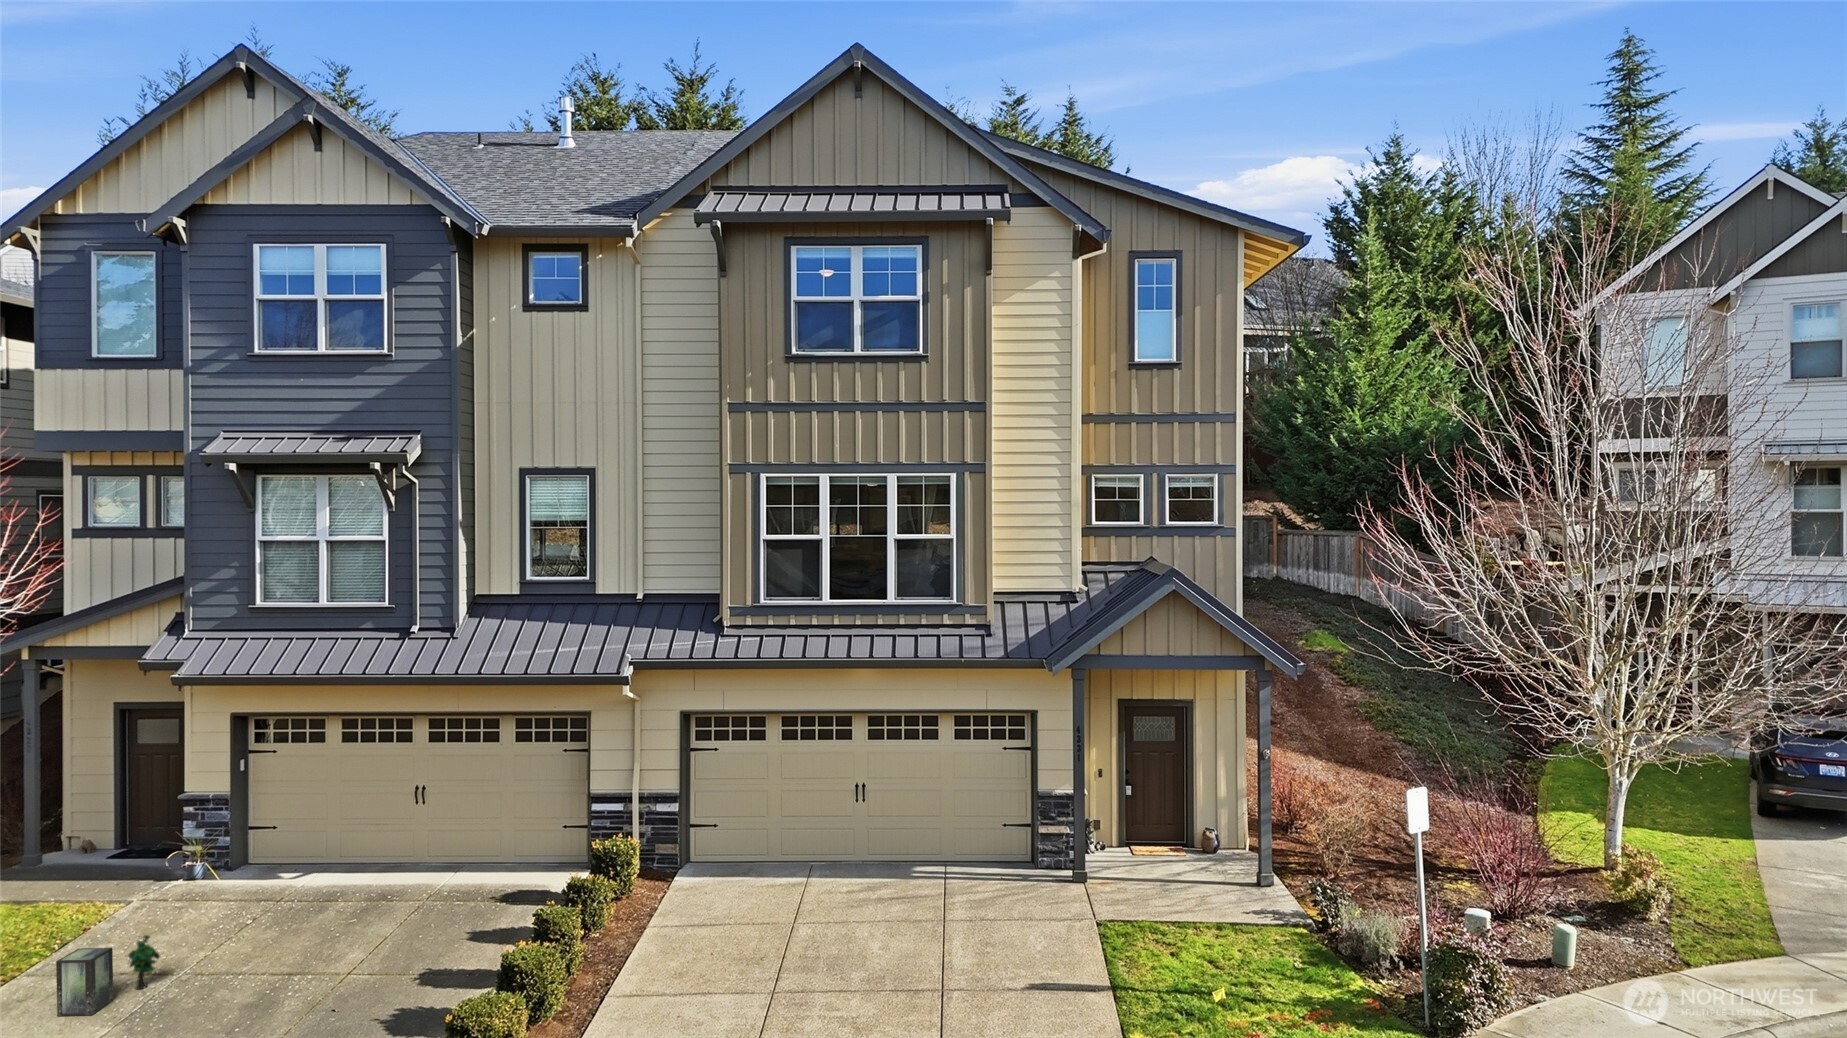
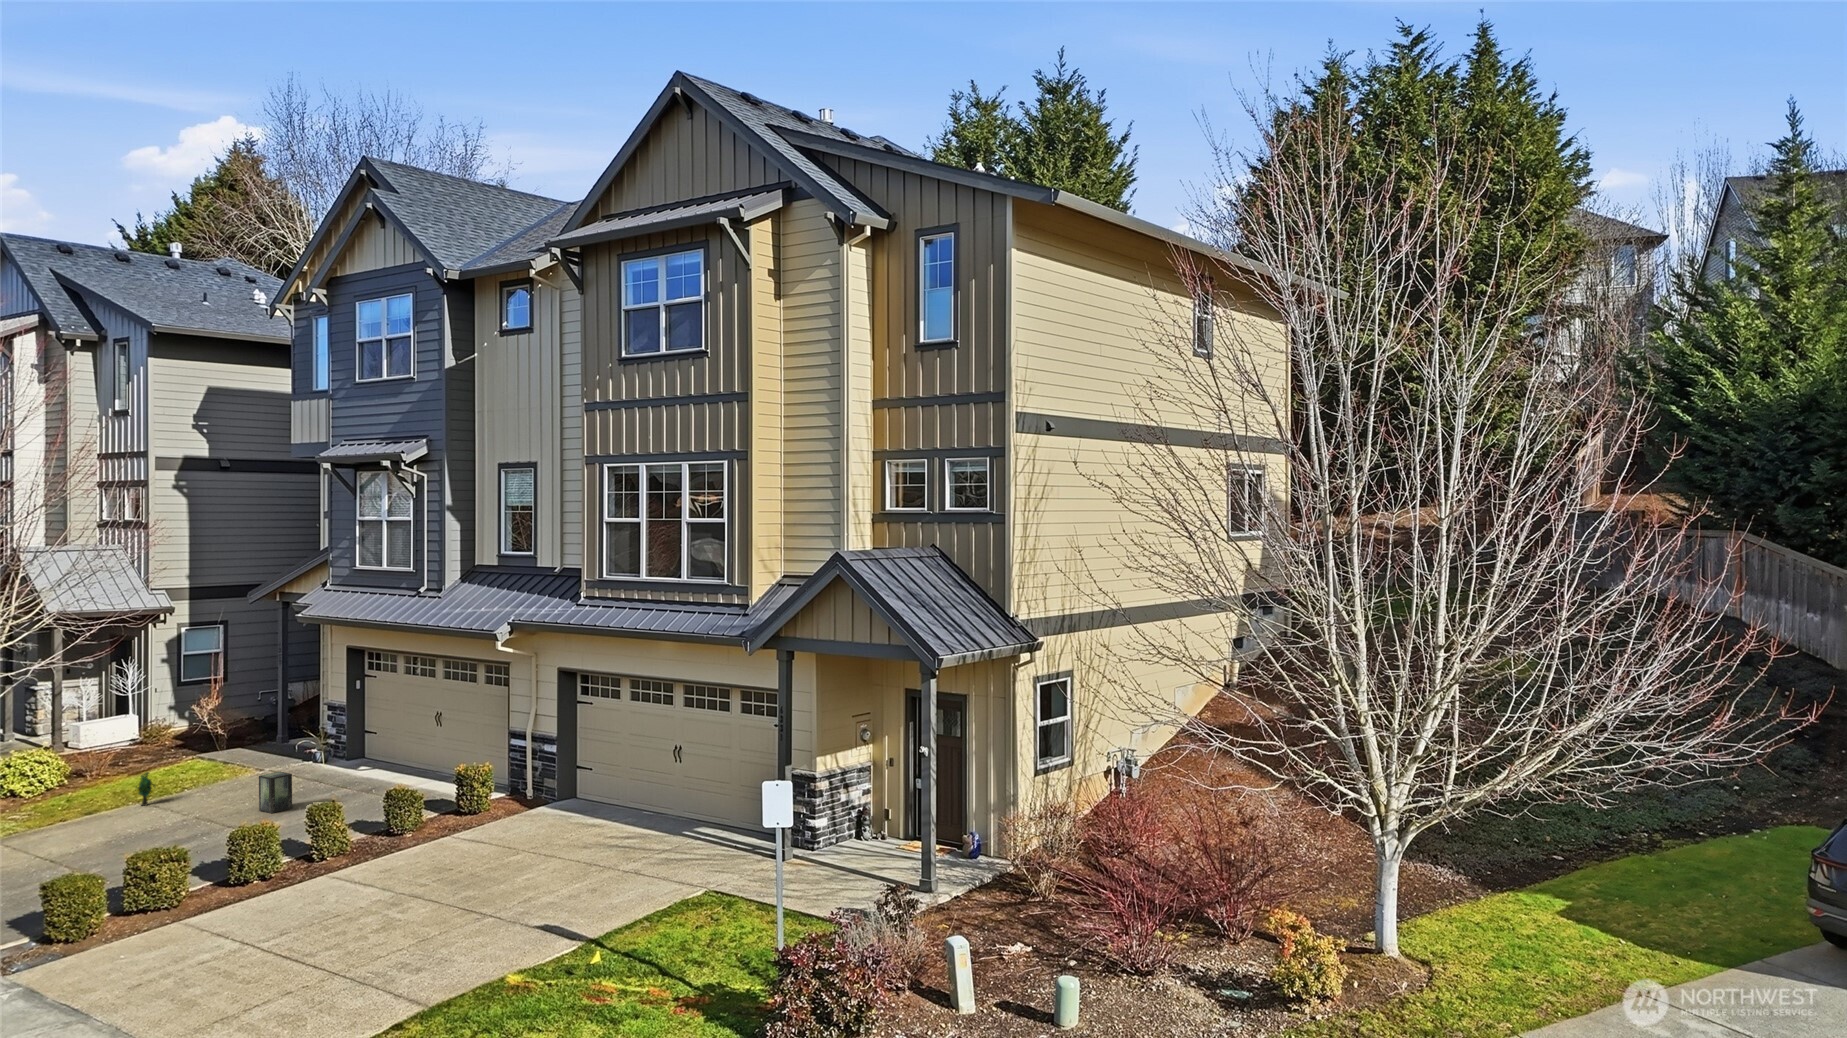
storage box: present [56,948,113,1016] -> present [259,772,292,813]

